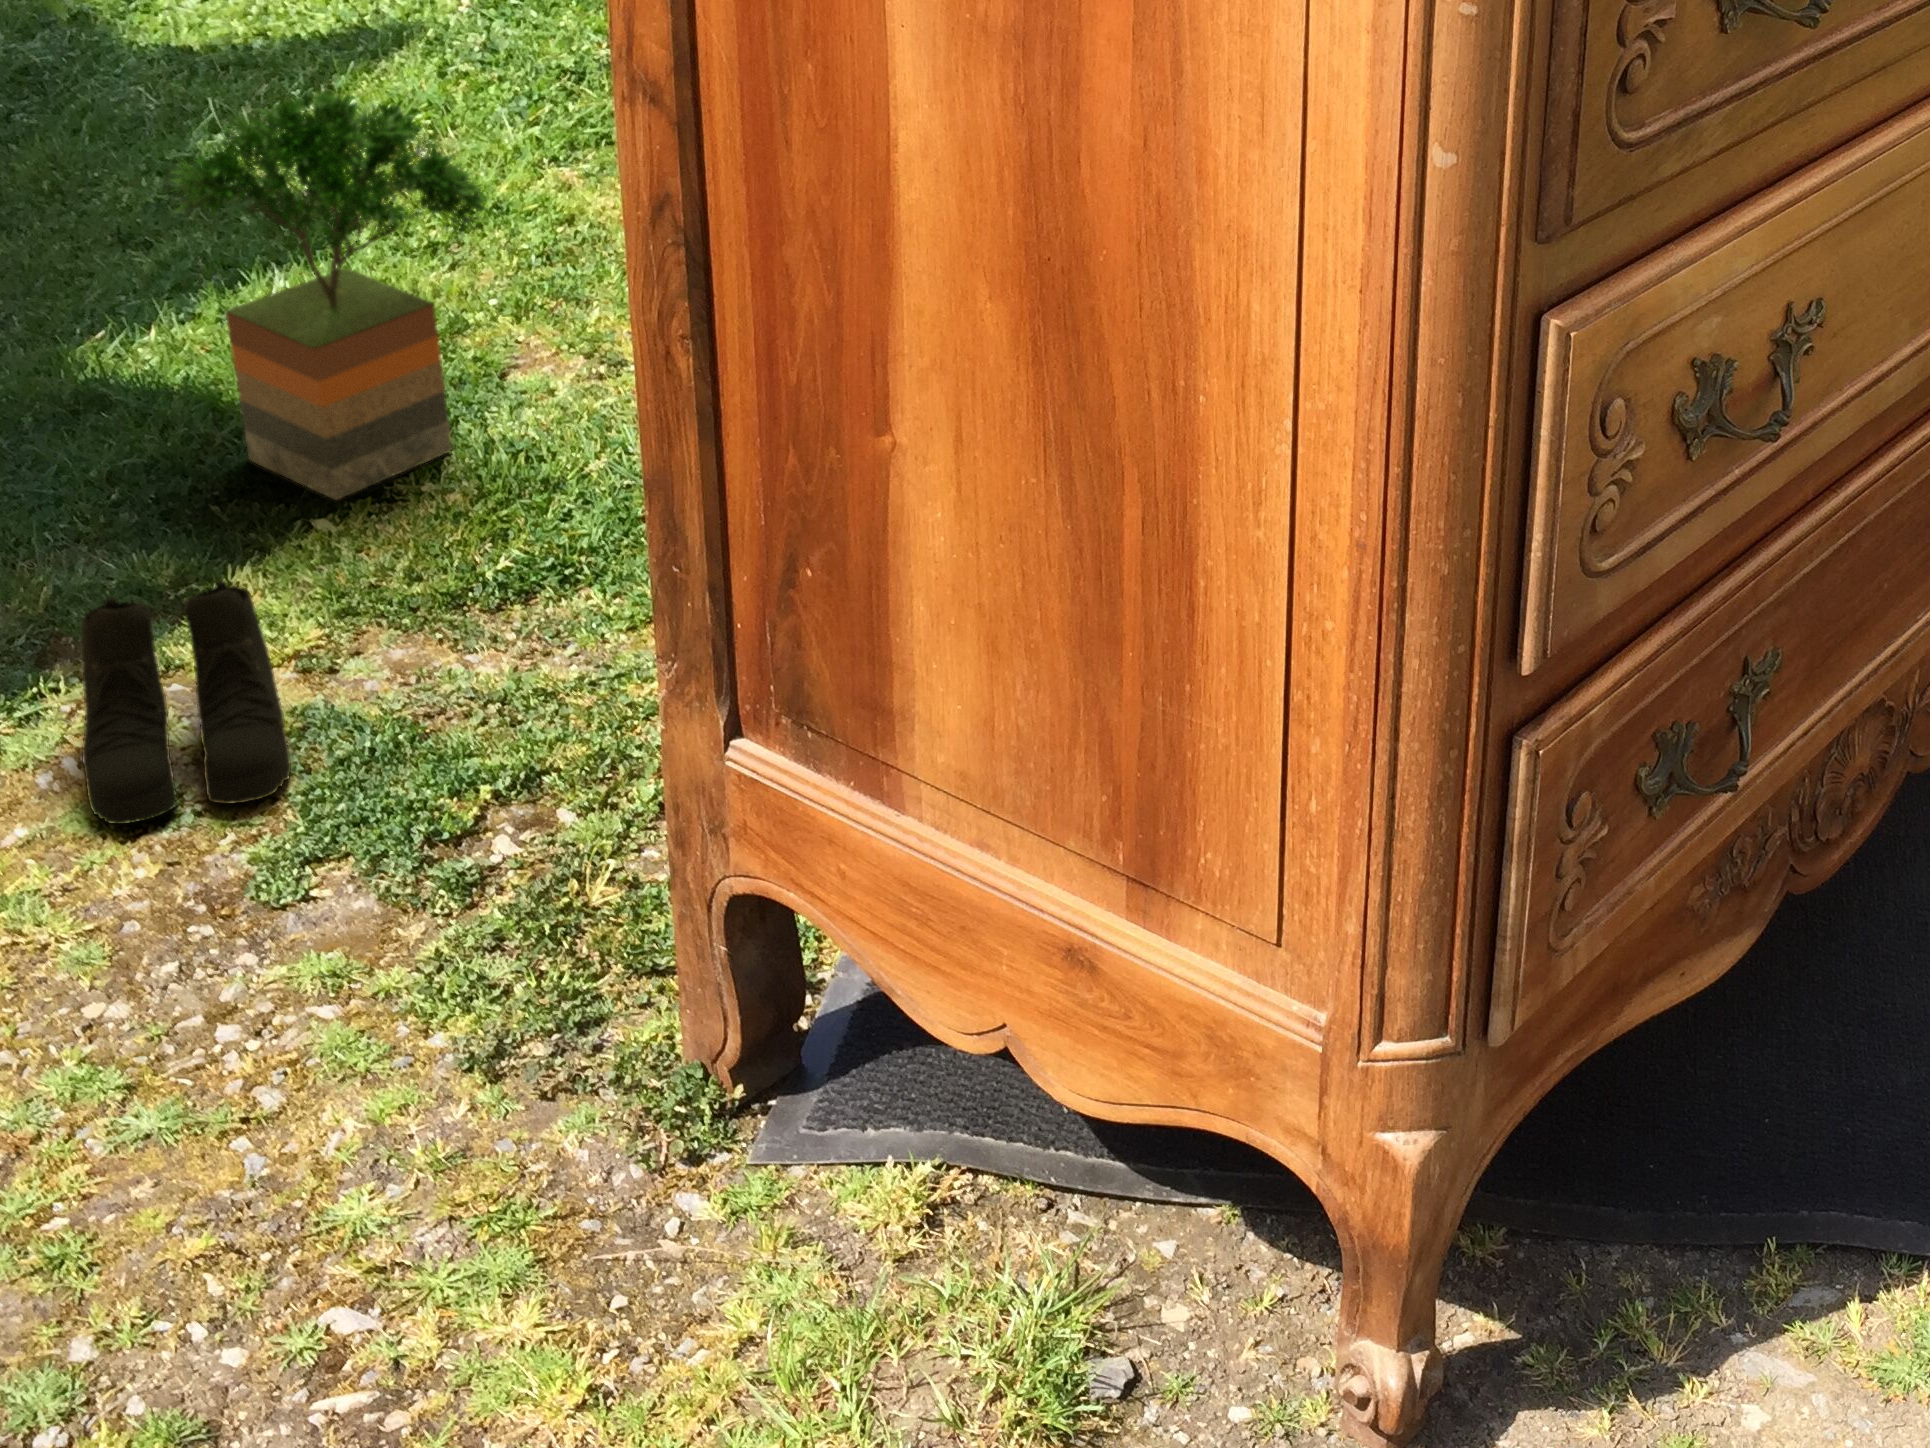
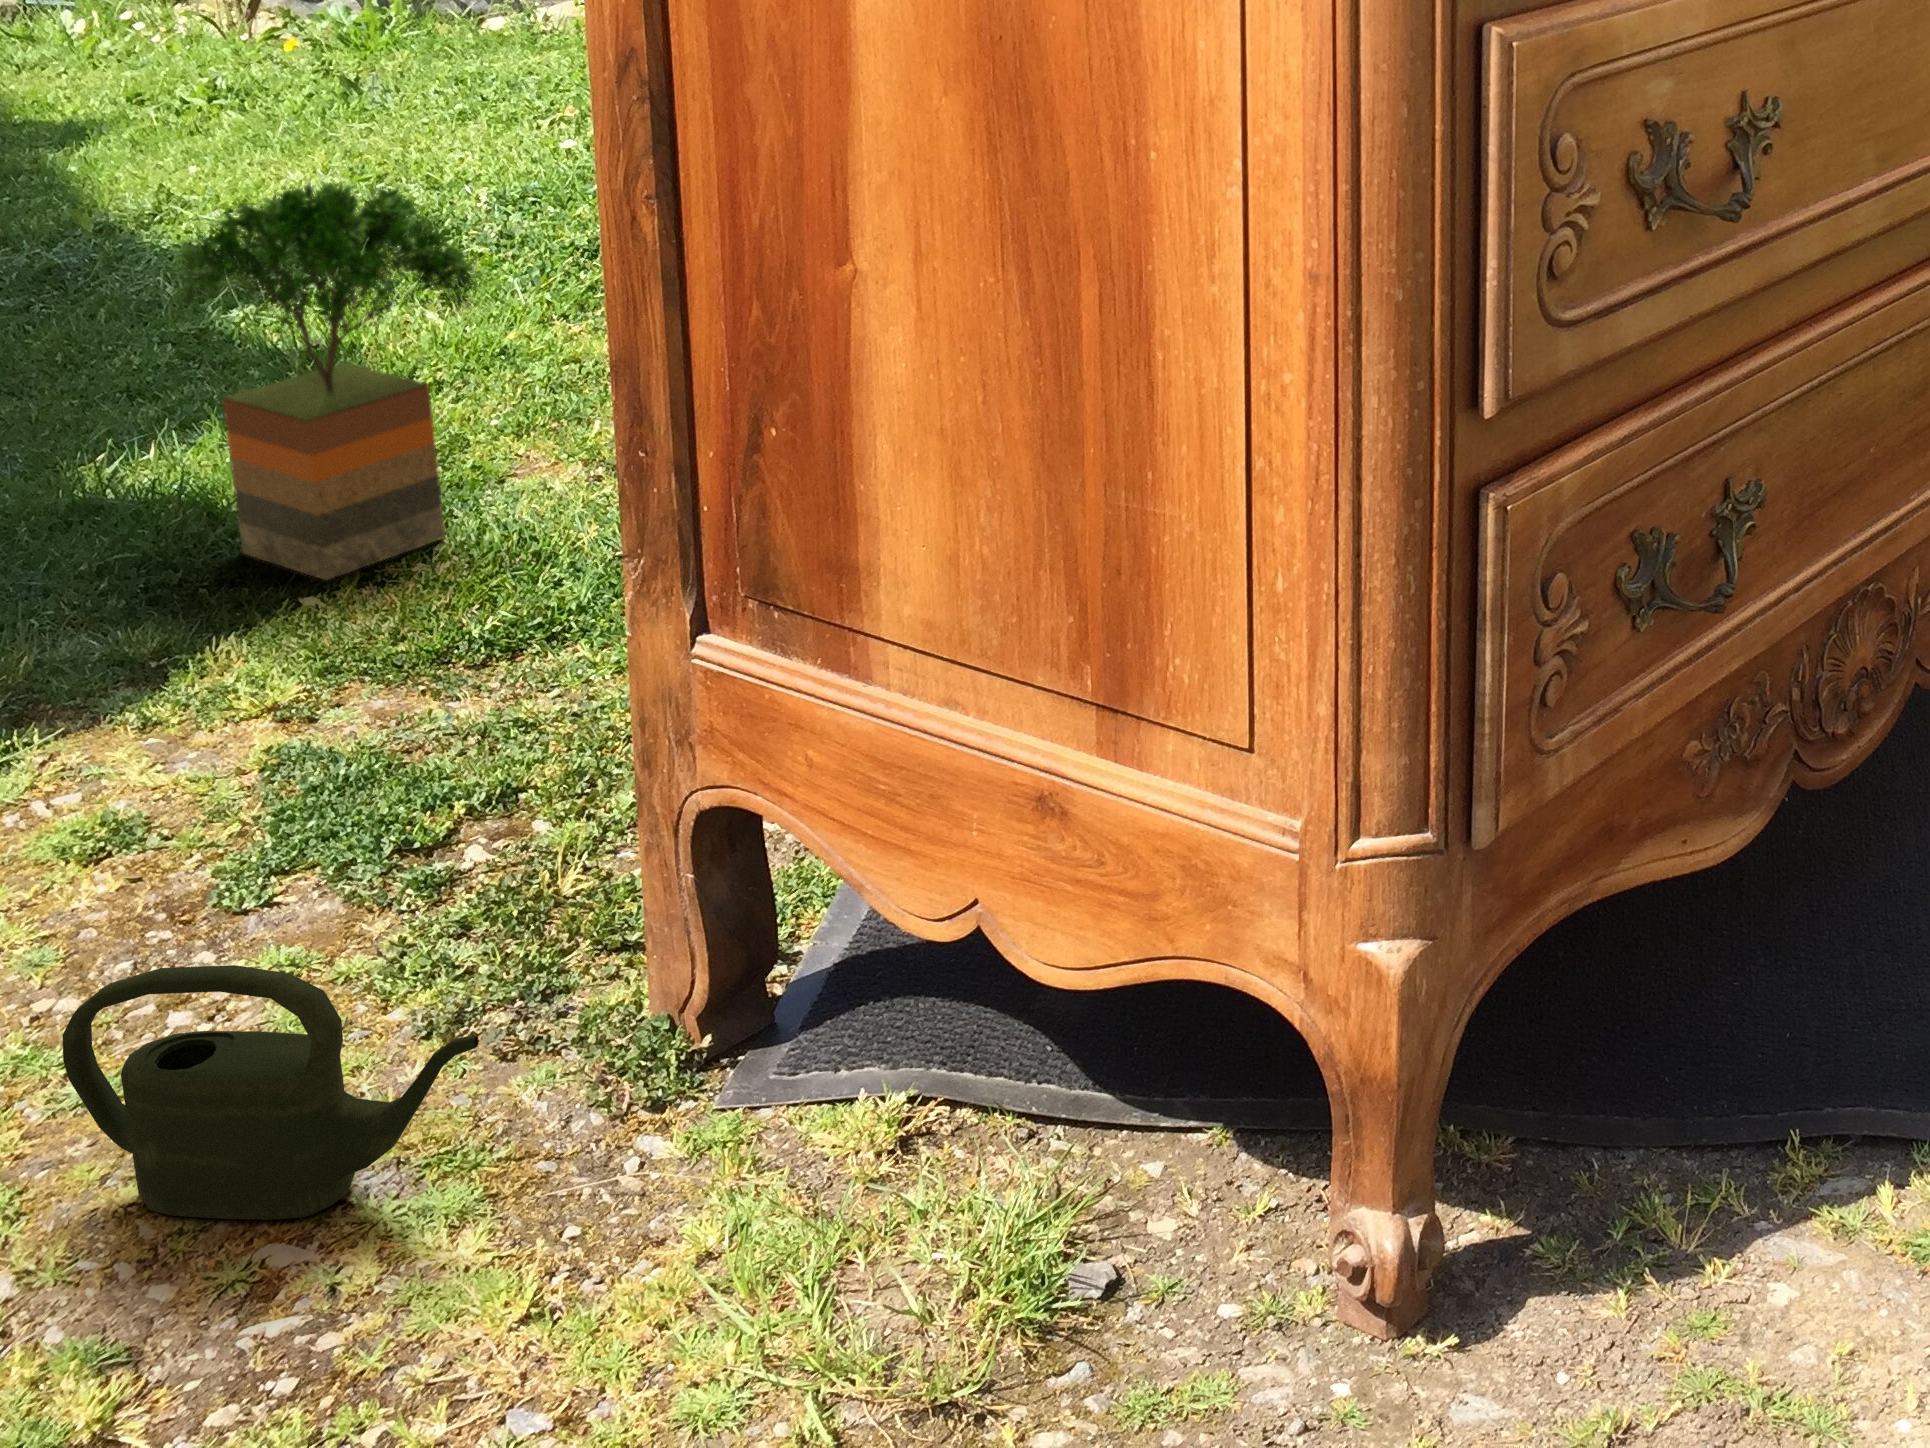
boots: present [81,580,291,824] -> none [49,611,263,844]
watering can: none [130,1050,529,1279] -> present [63,965,479,1220]

